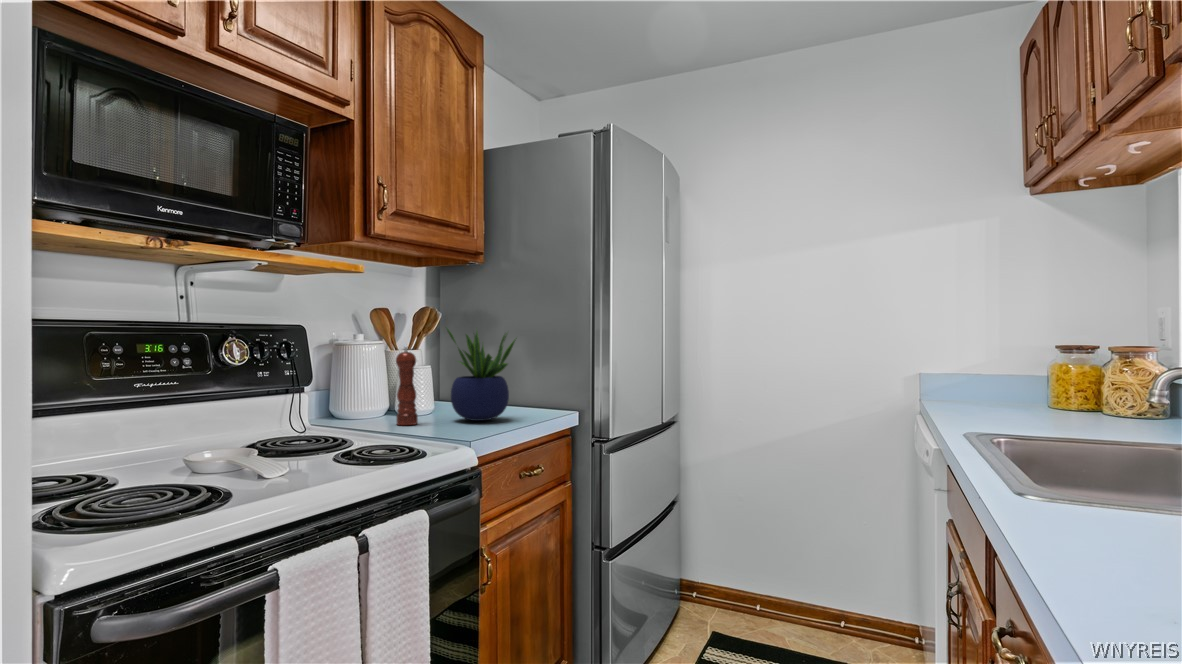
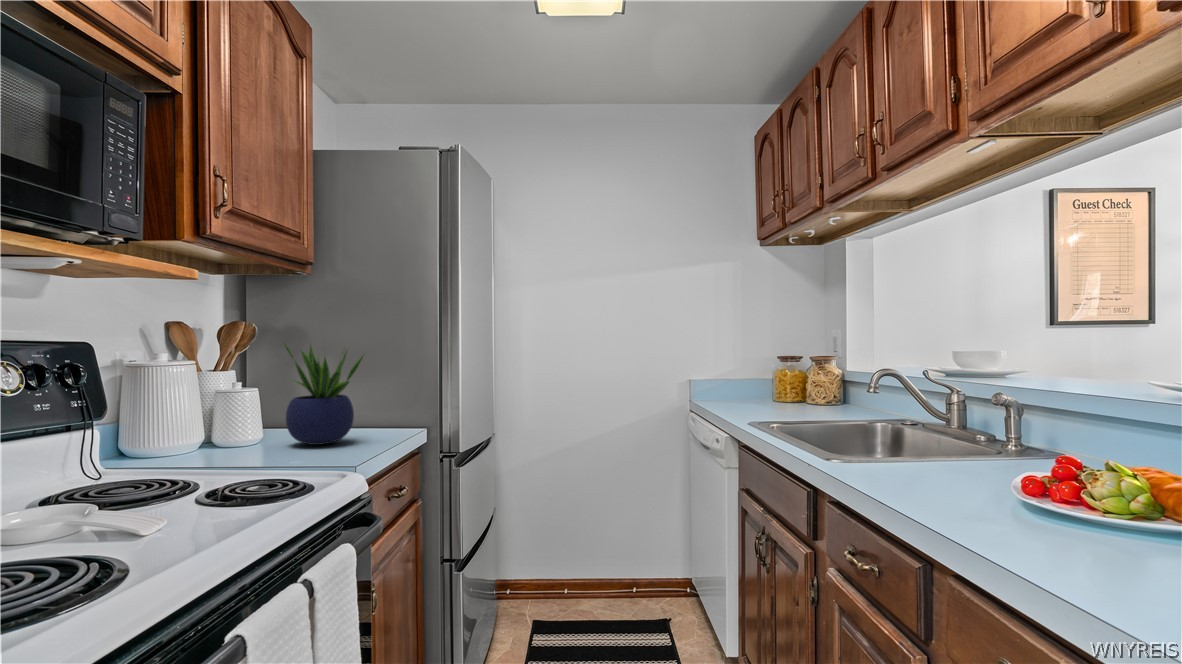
pepper mill: present [396,346,418,425] -> none [223,365,251,457]

